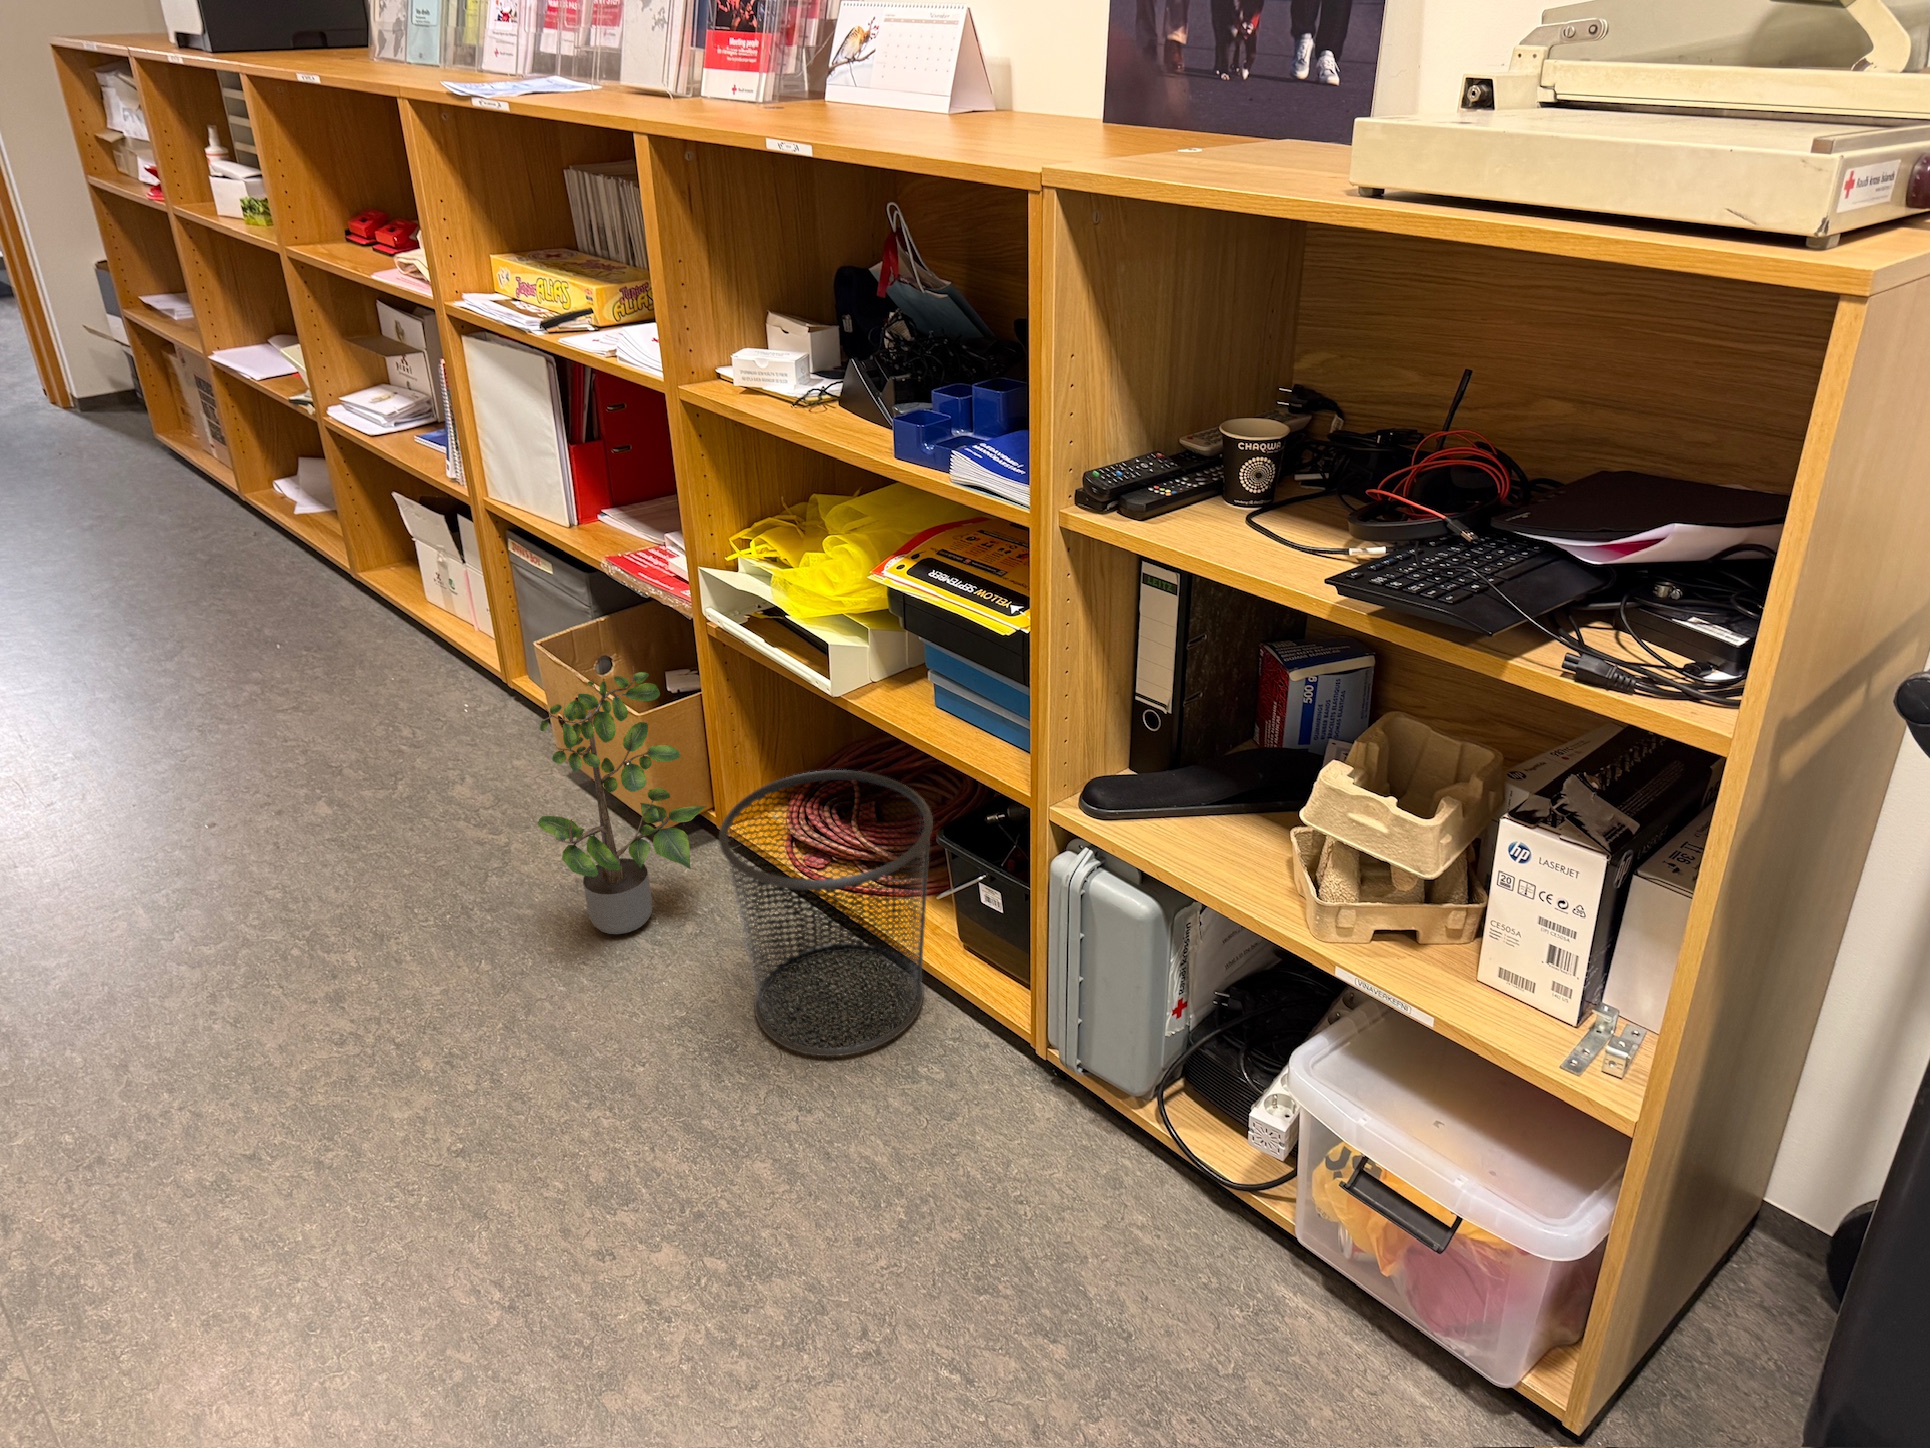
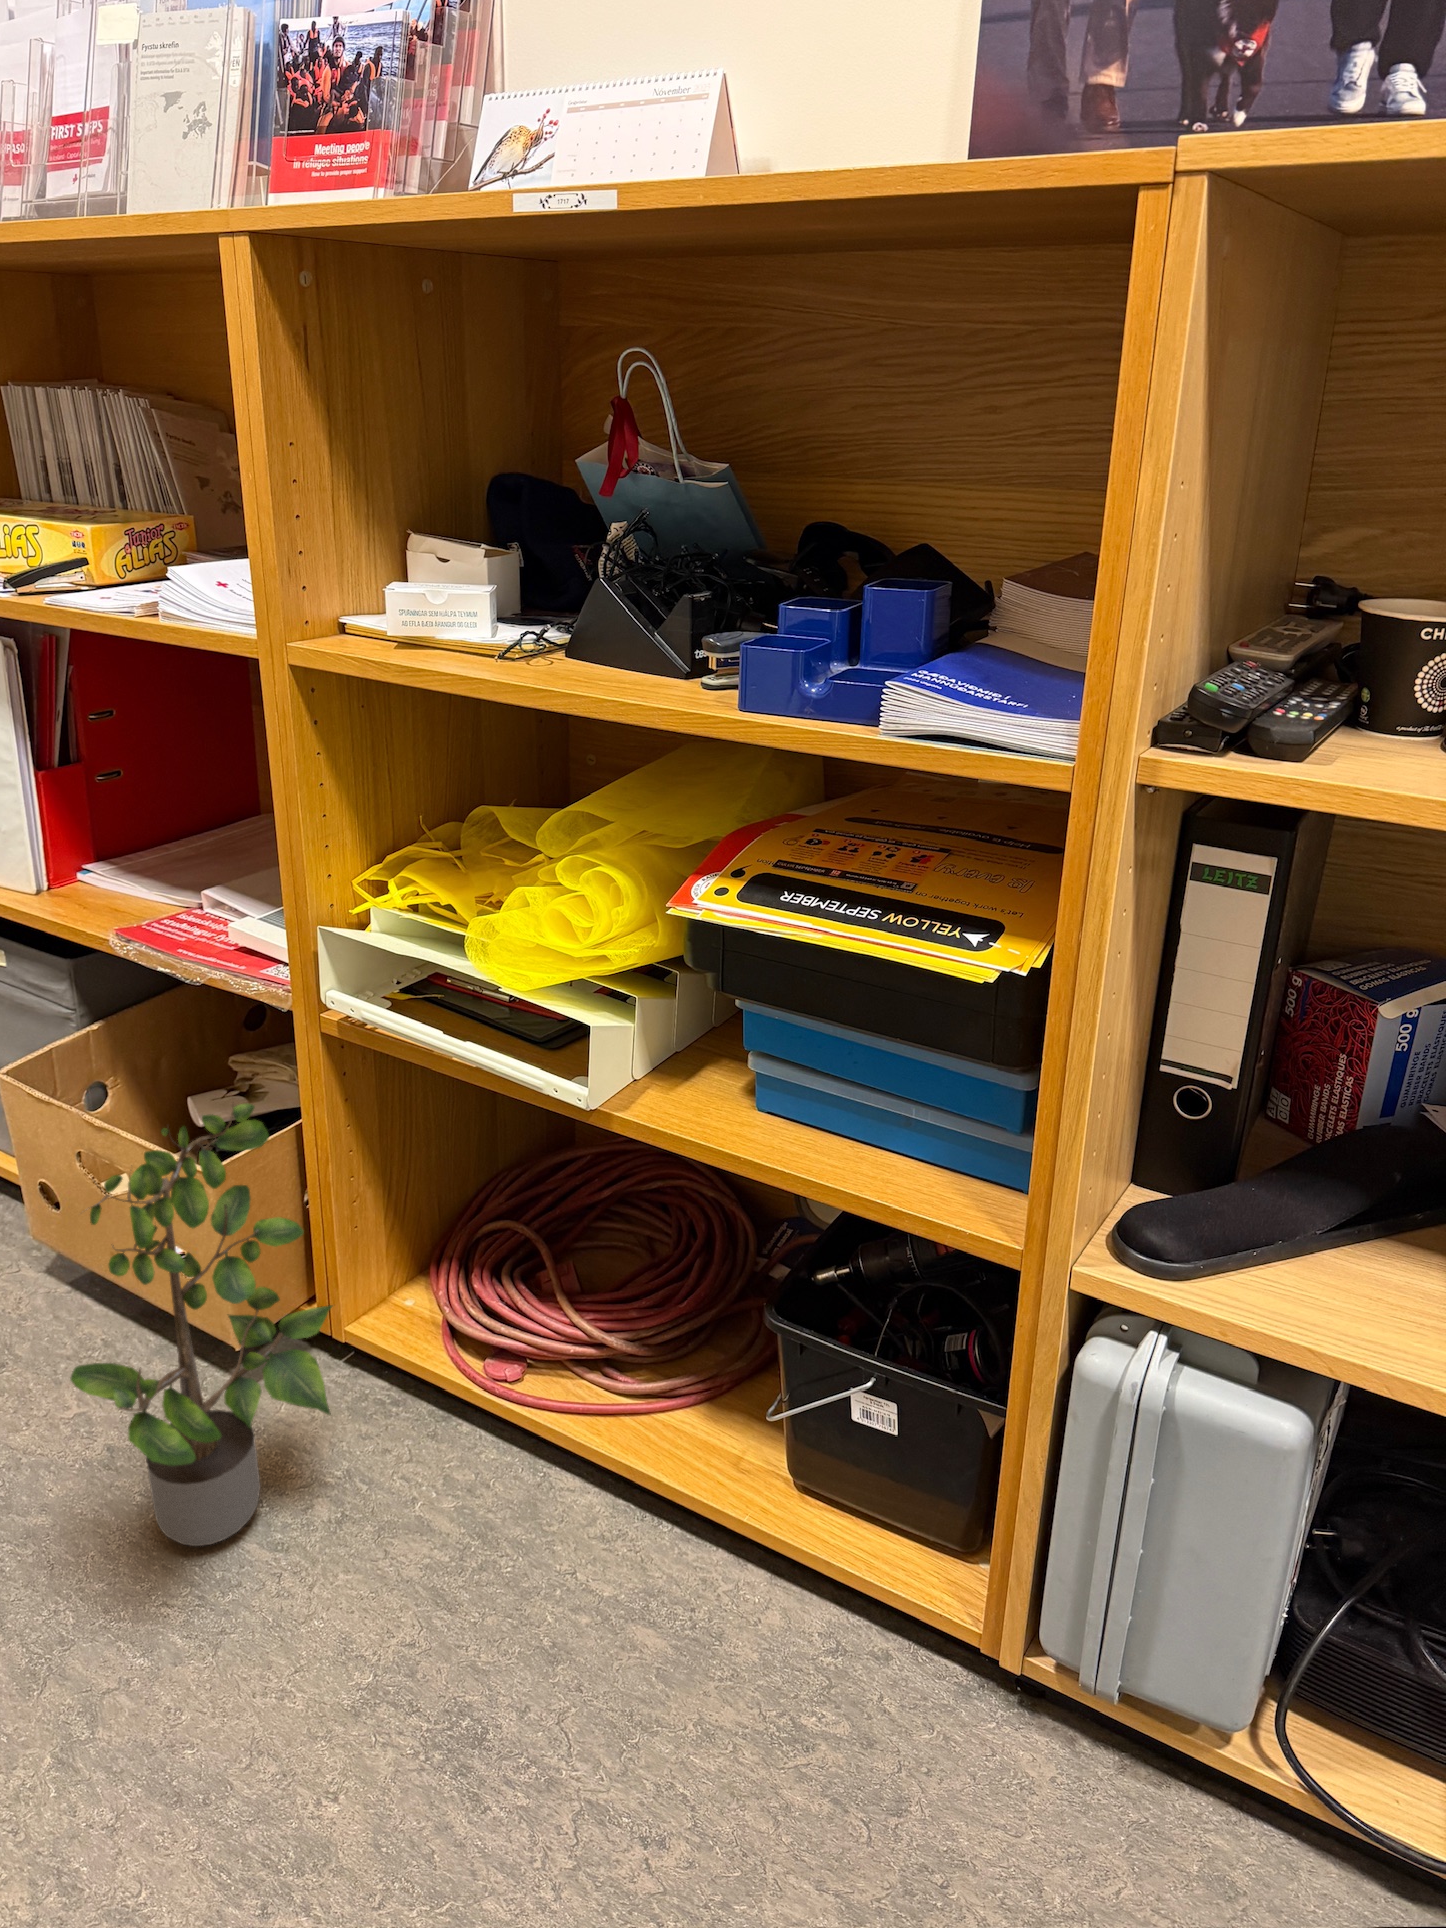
waste bin: present [719,770,933,1056] -> none [445,1223,796,1720]

